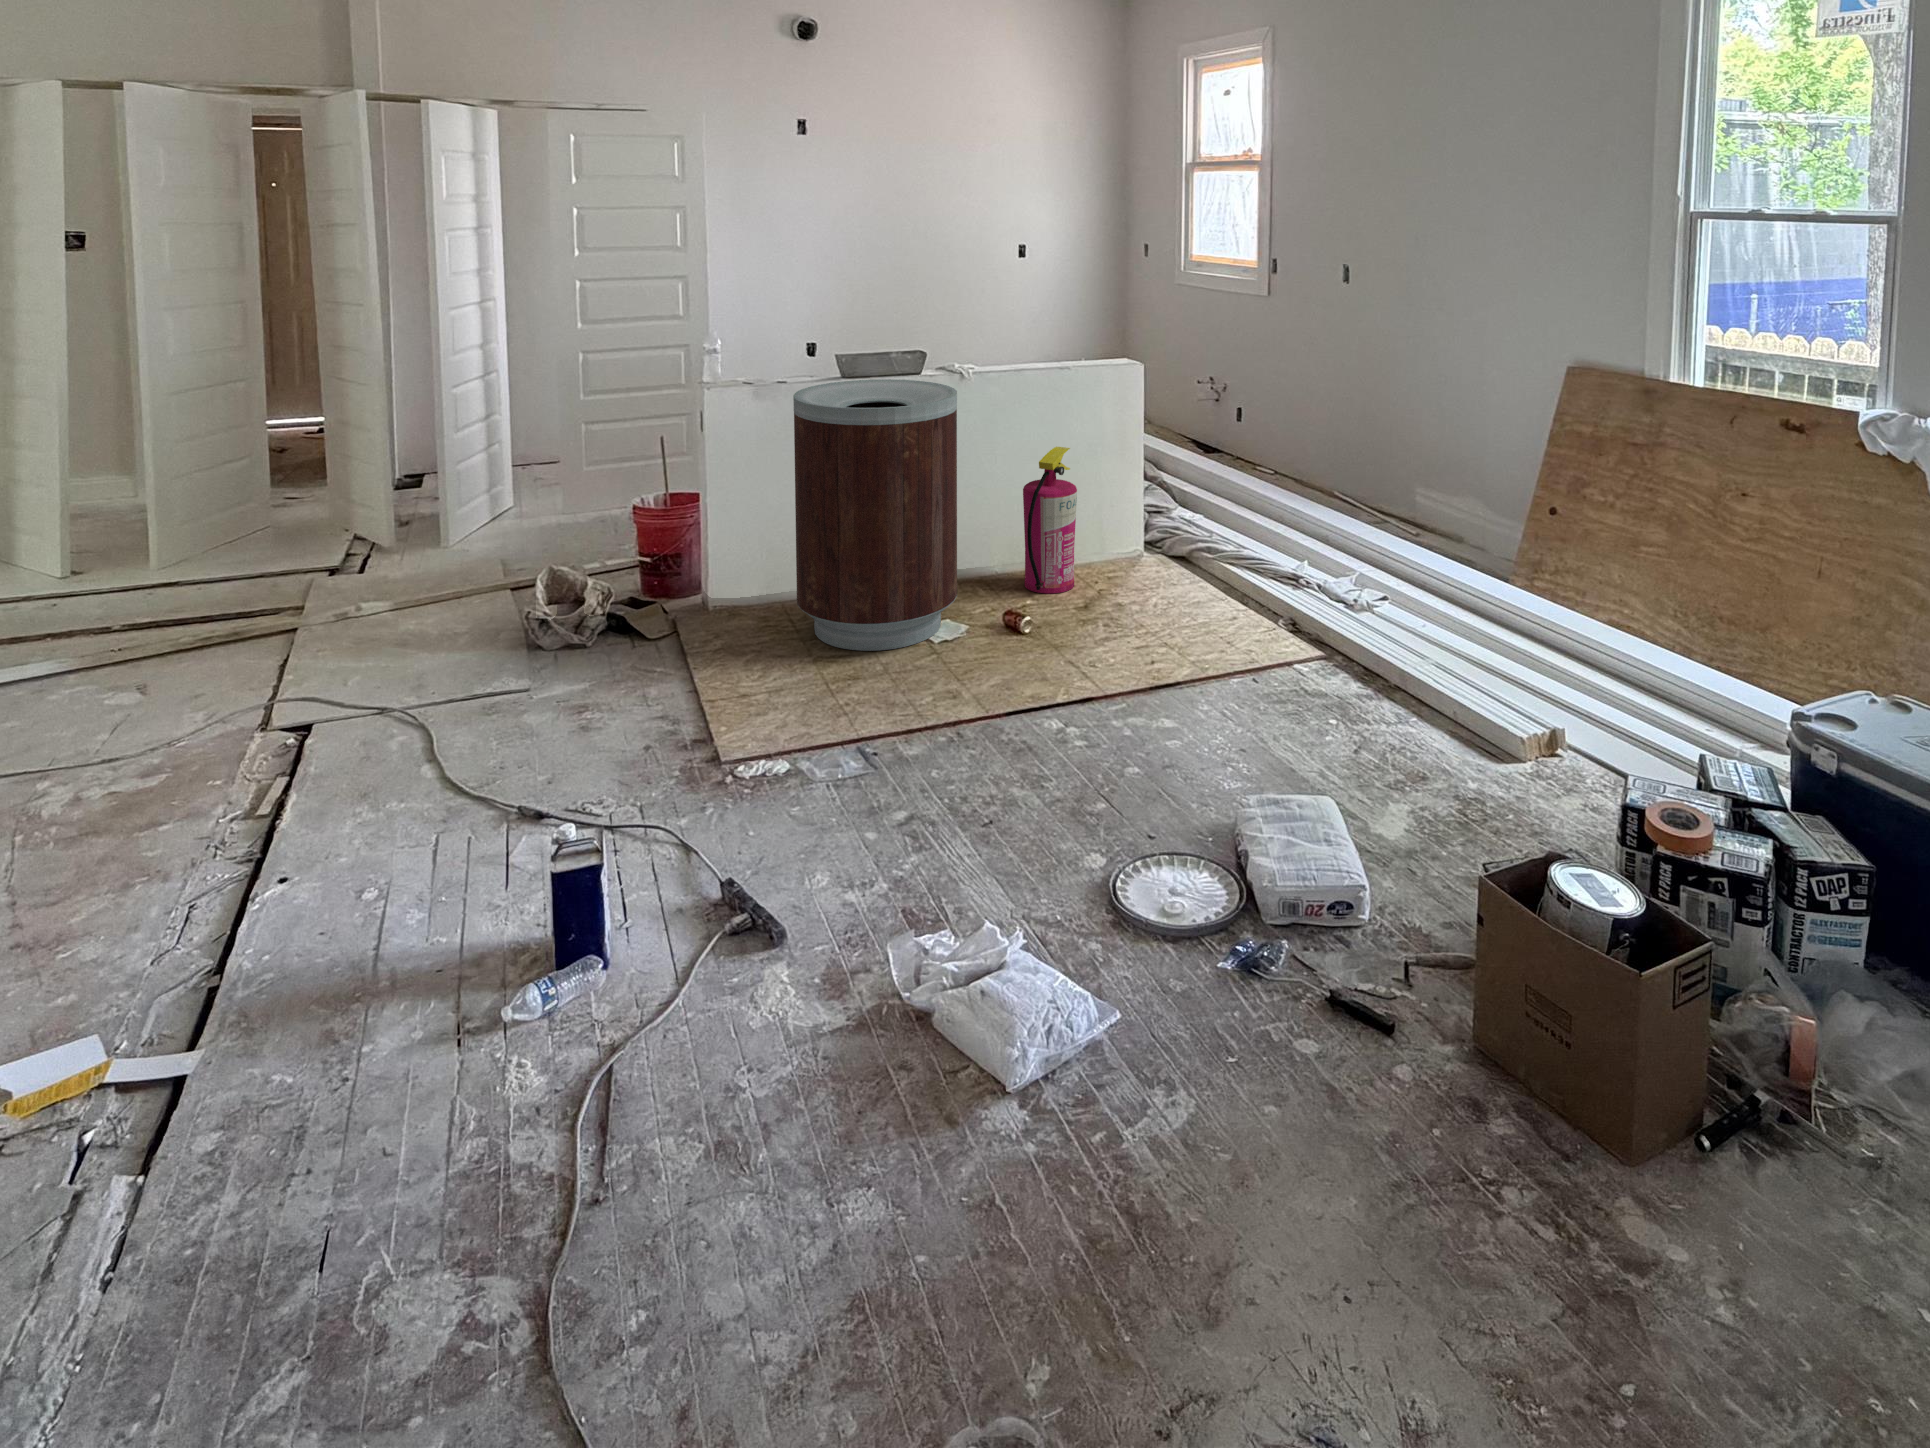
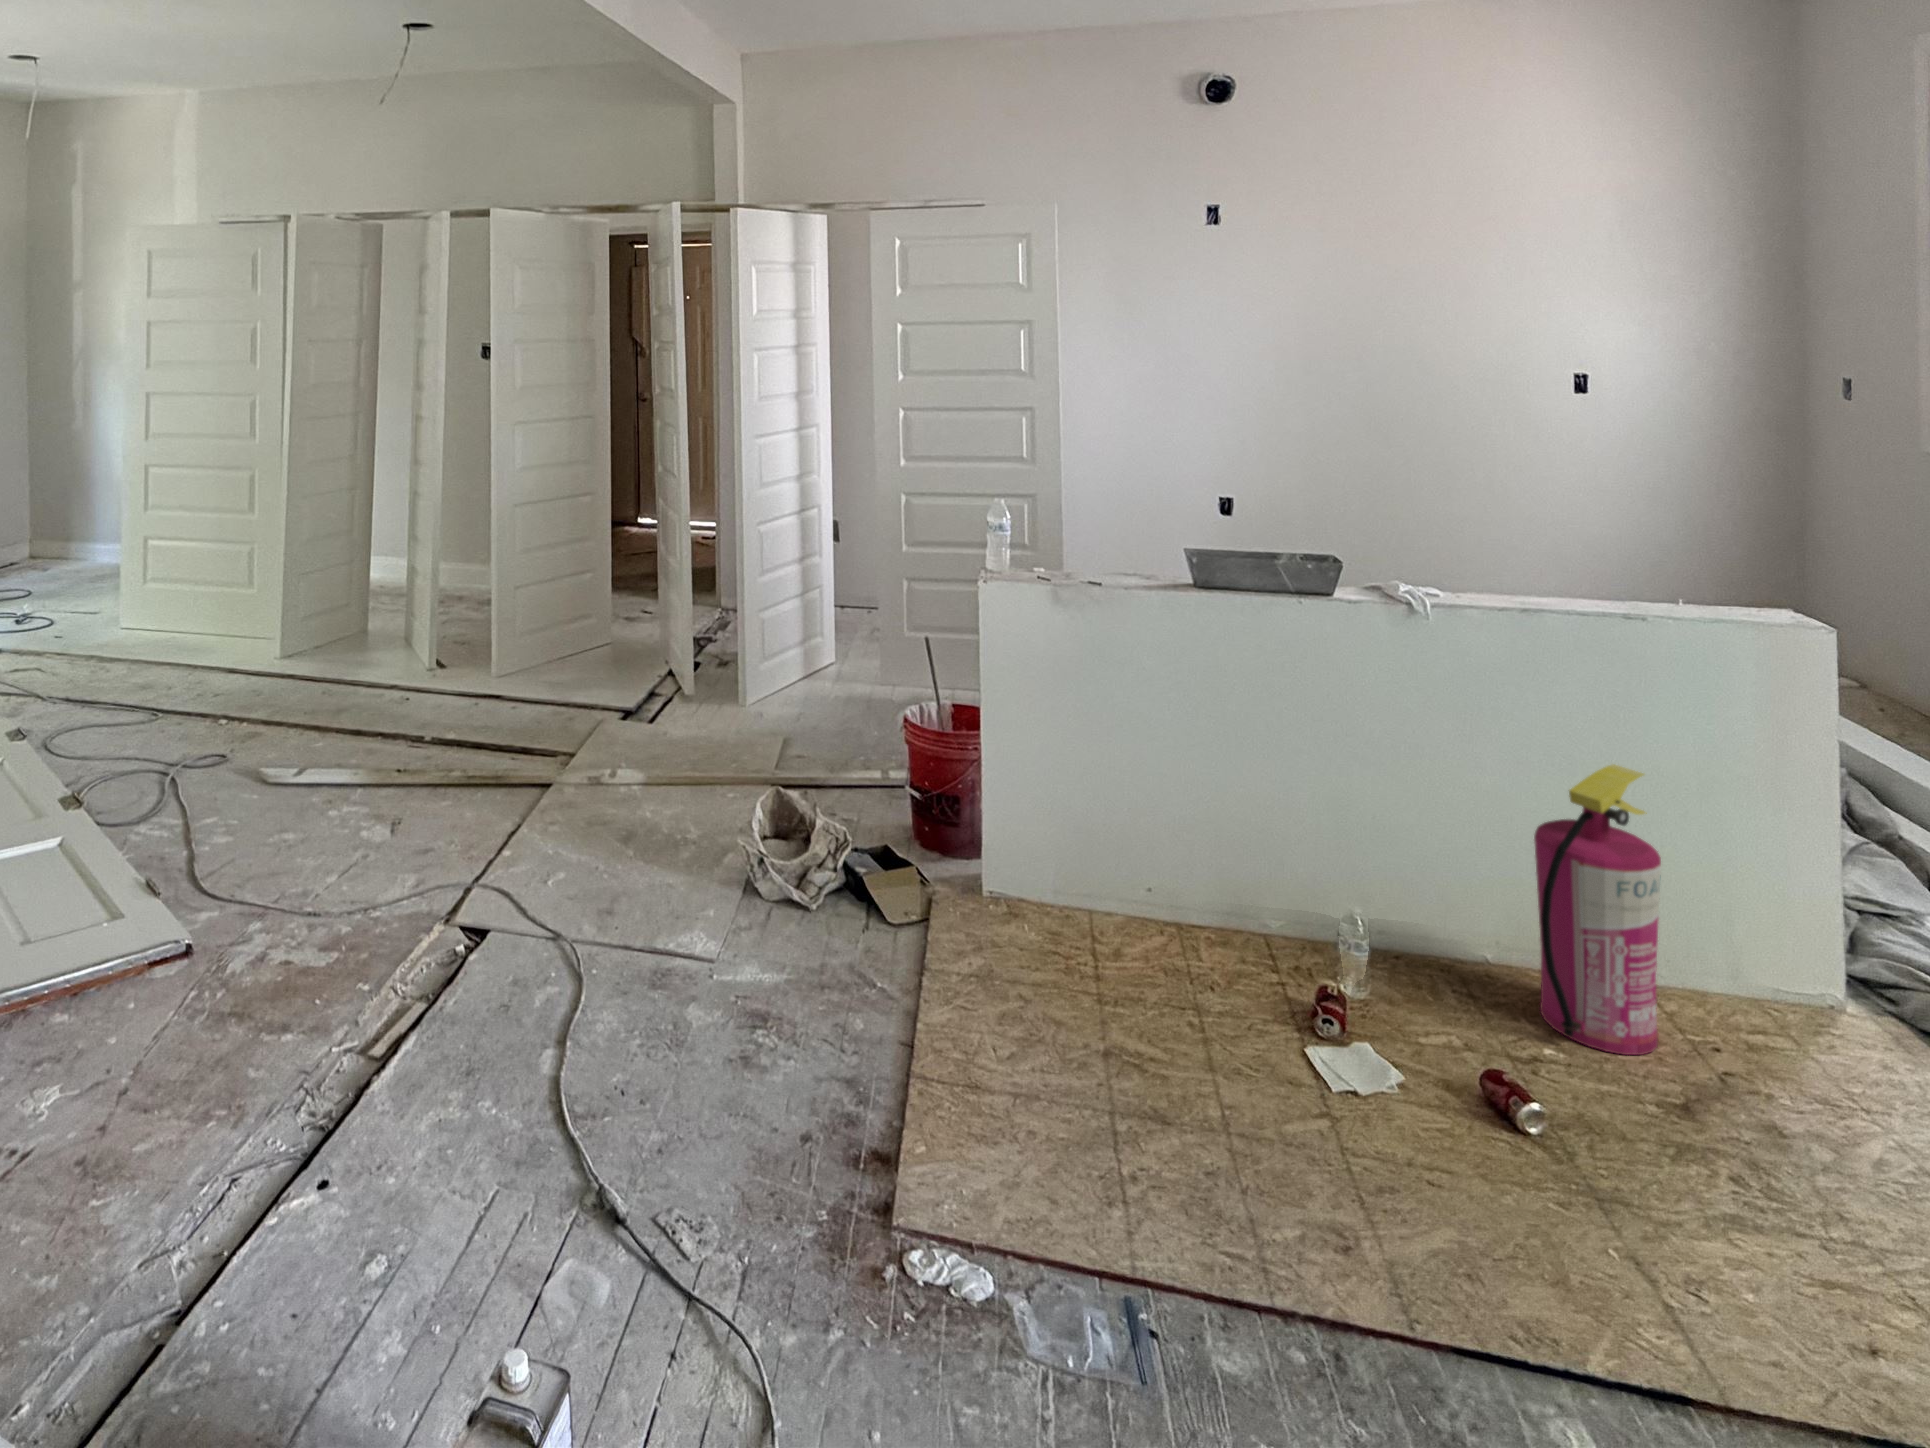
trash can: present [793,379,957,651] -> none [1090,595,1385,1078]

